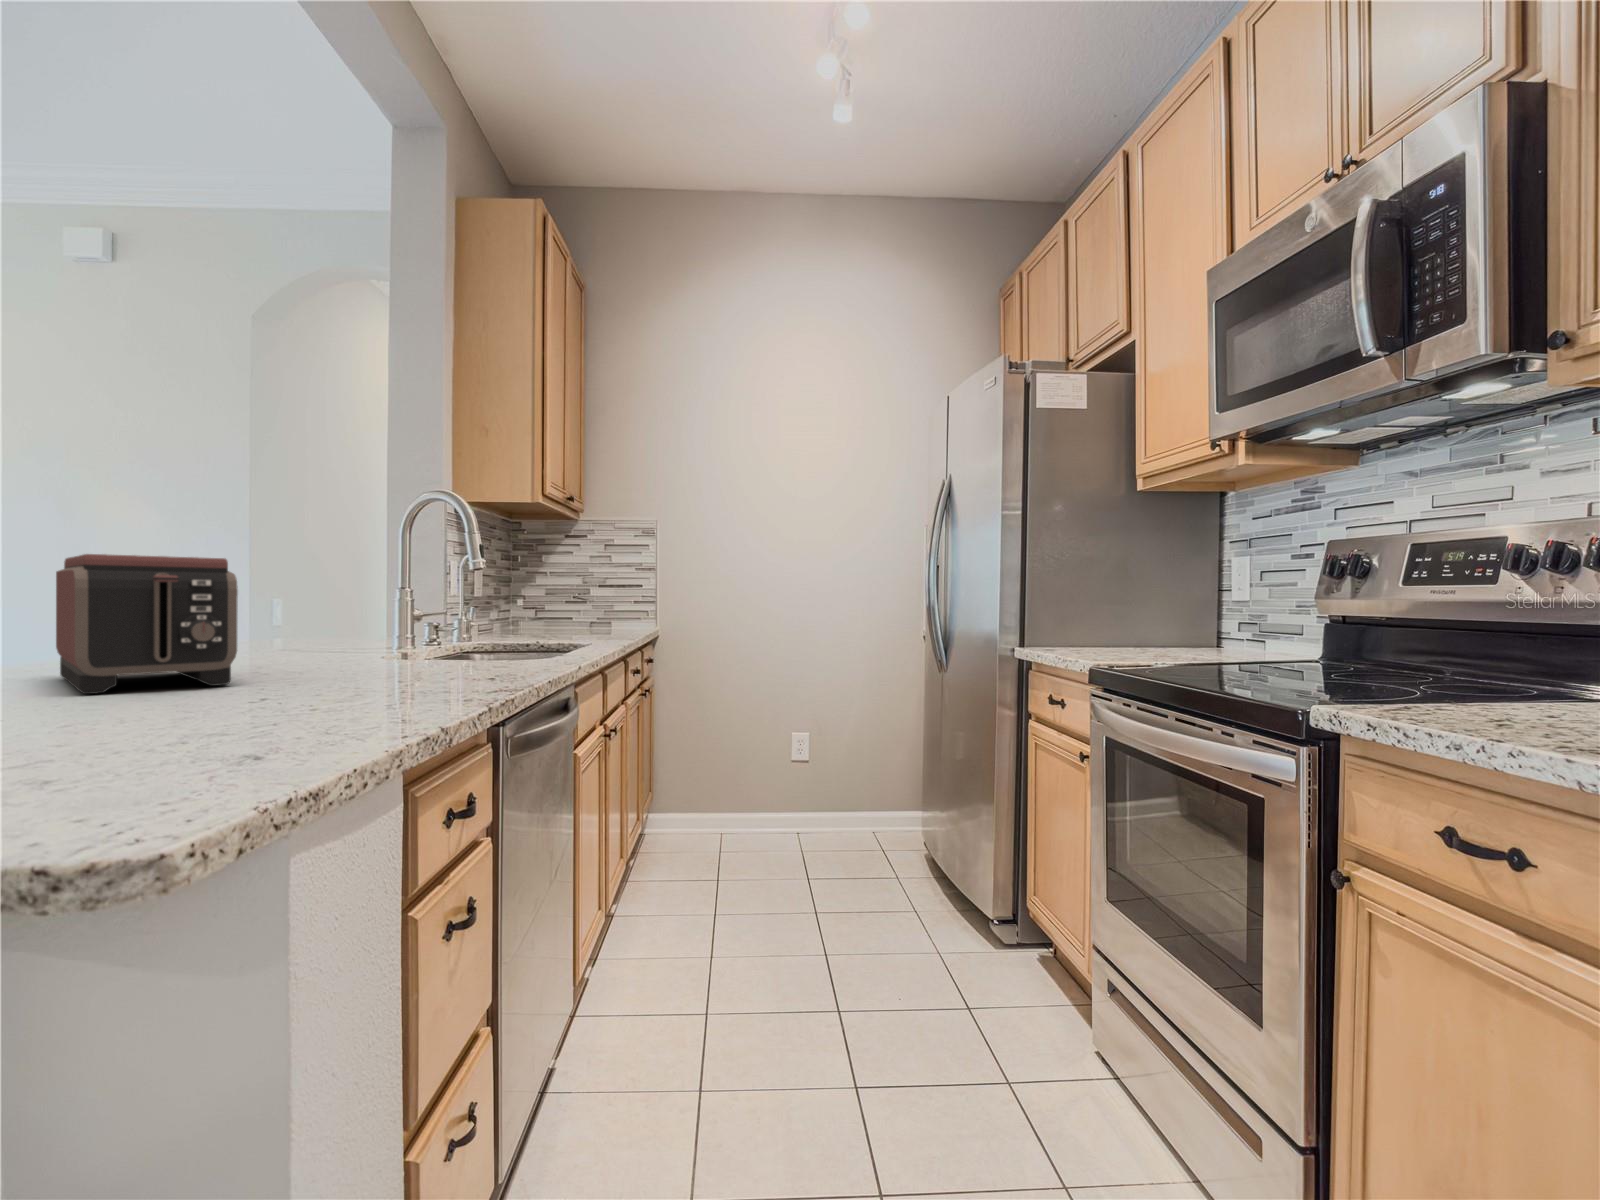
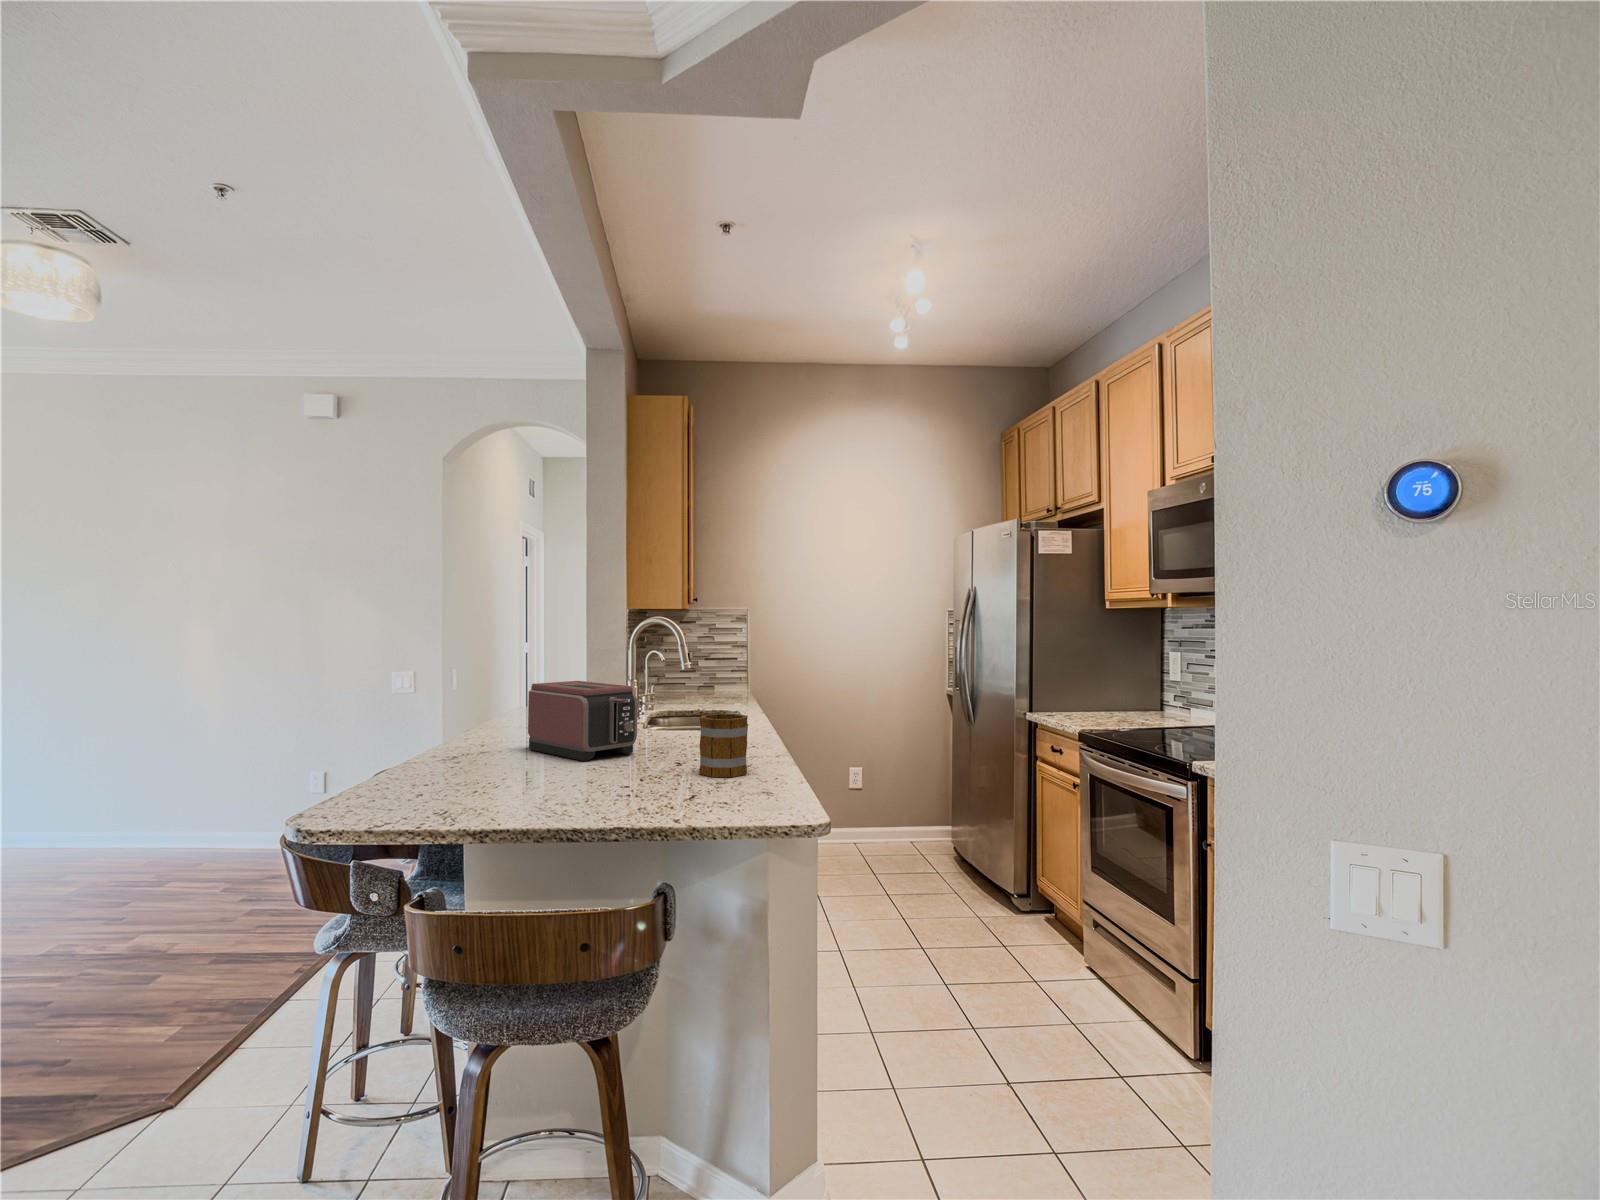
mug: none [231,595,391,723] -> present [699,714,748,777]

